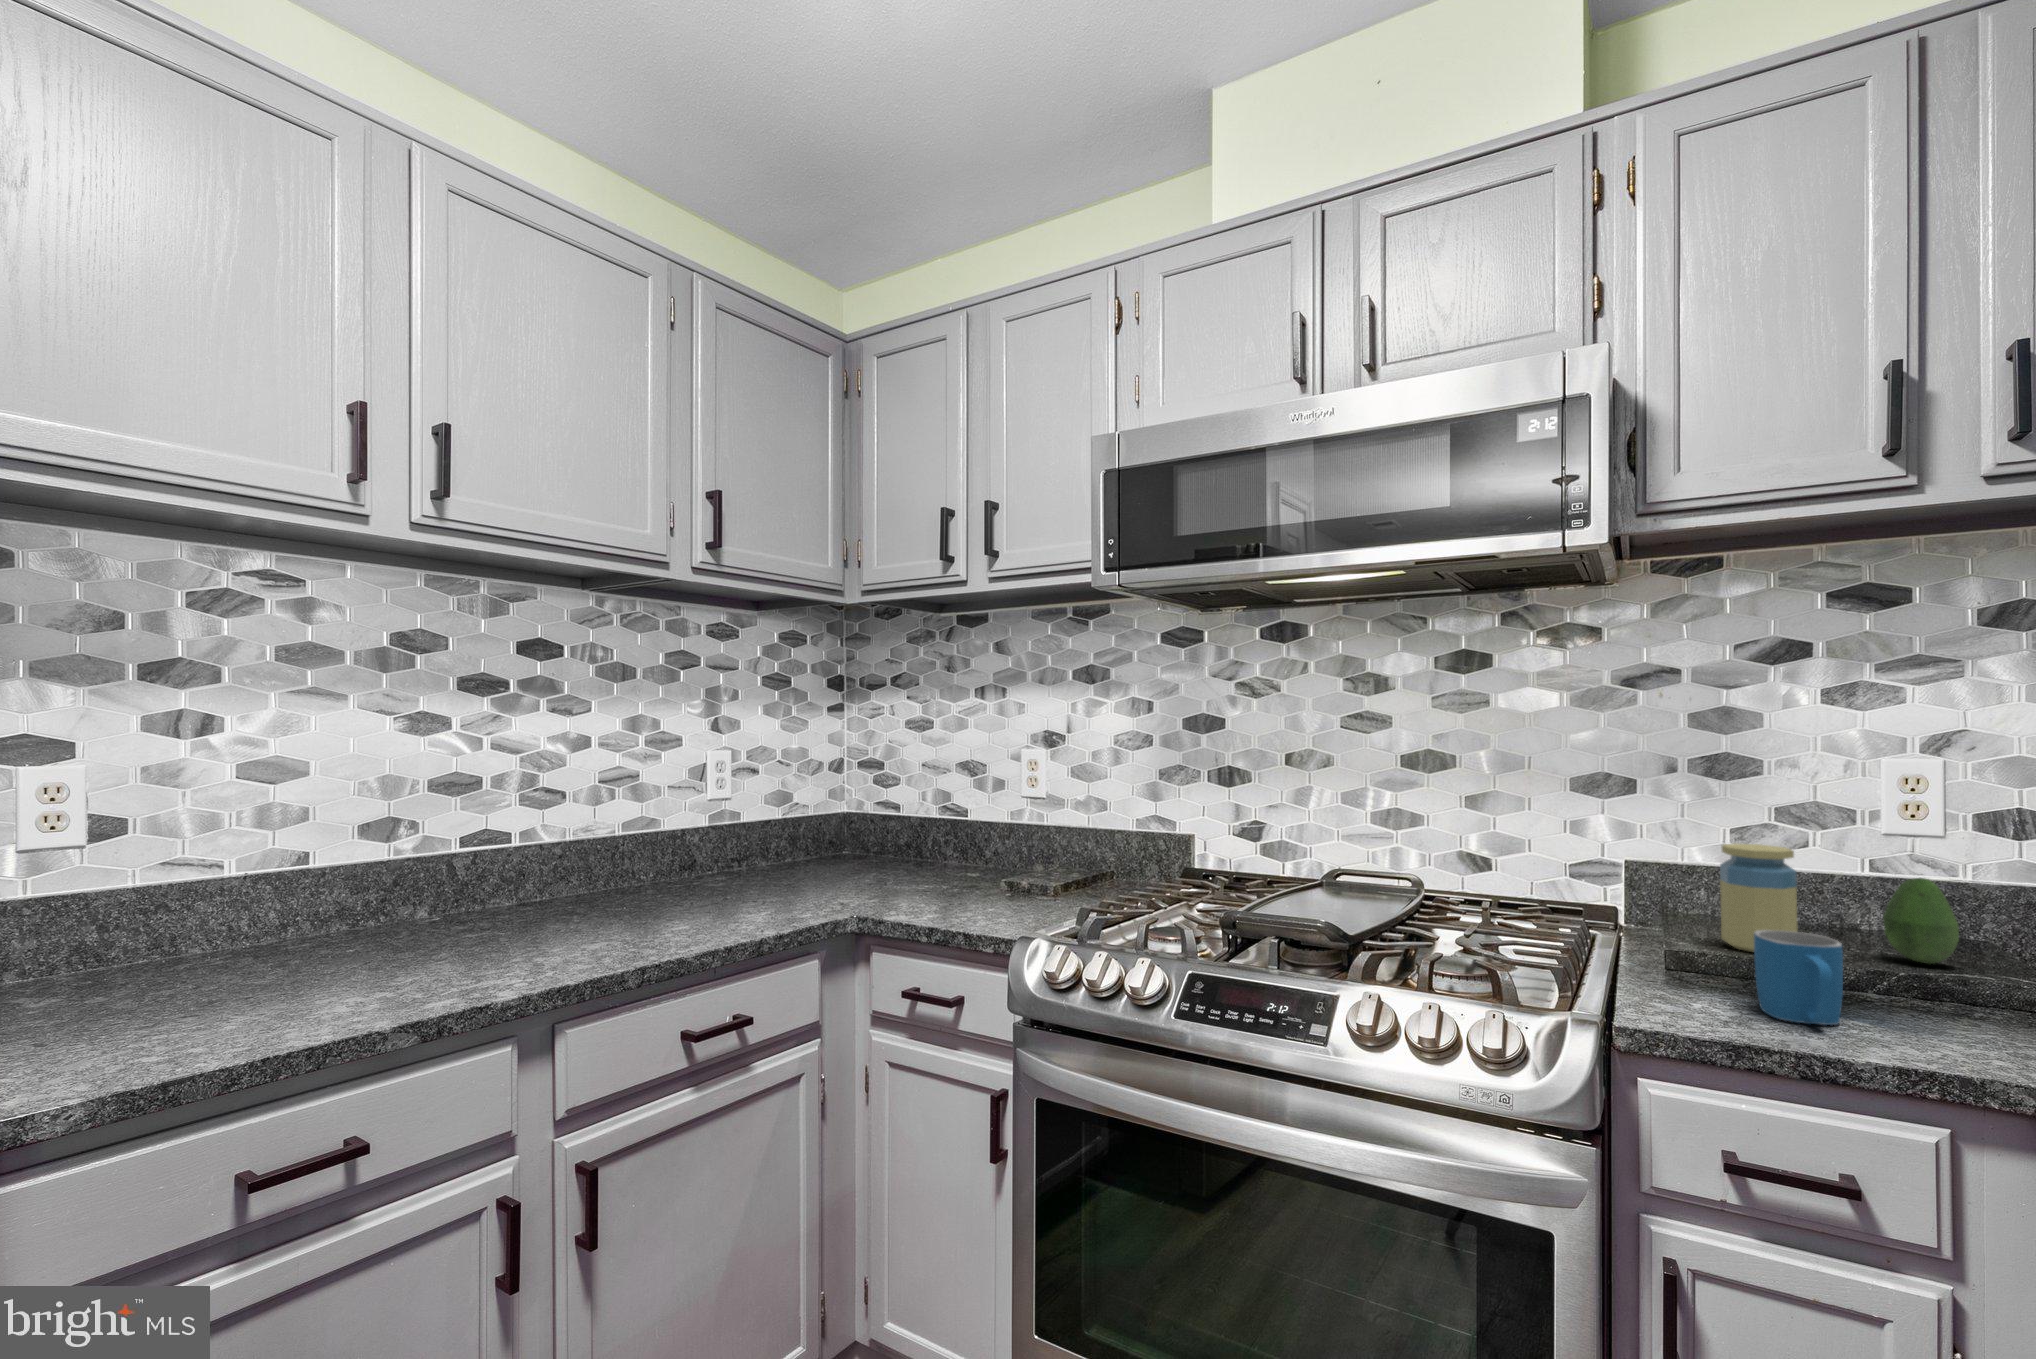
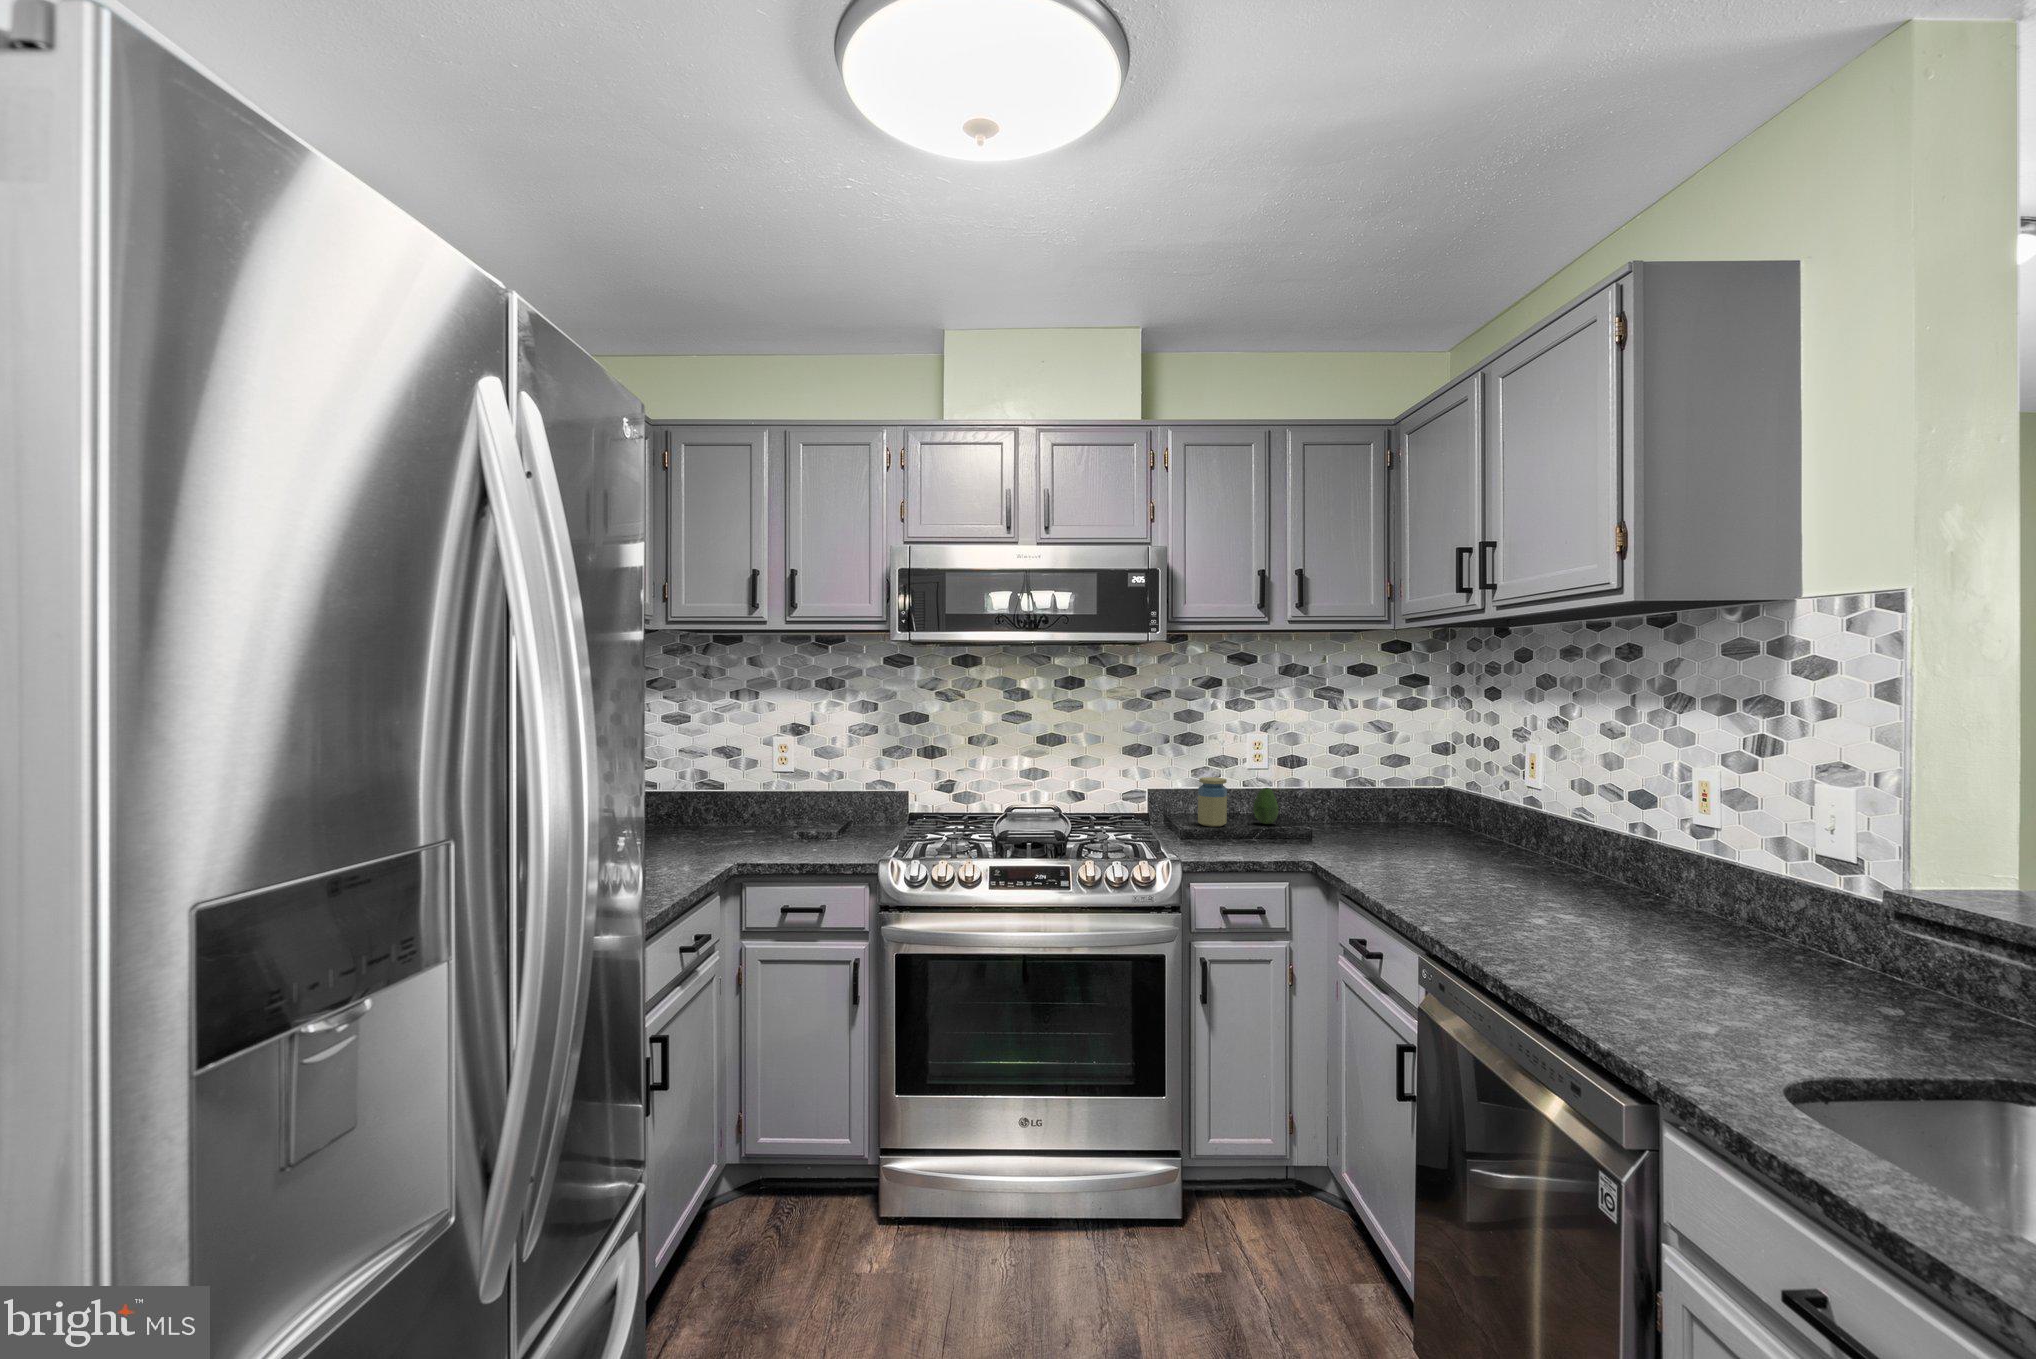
mug: present [1754,930,1843,1025] -> none [1225,815,1256,852]

